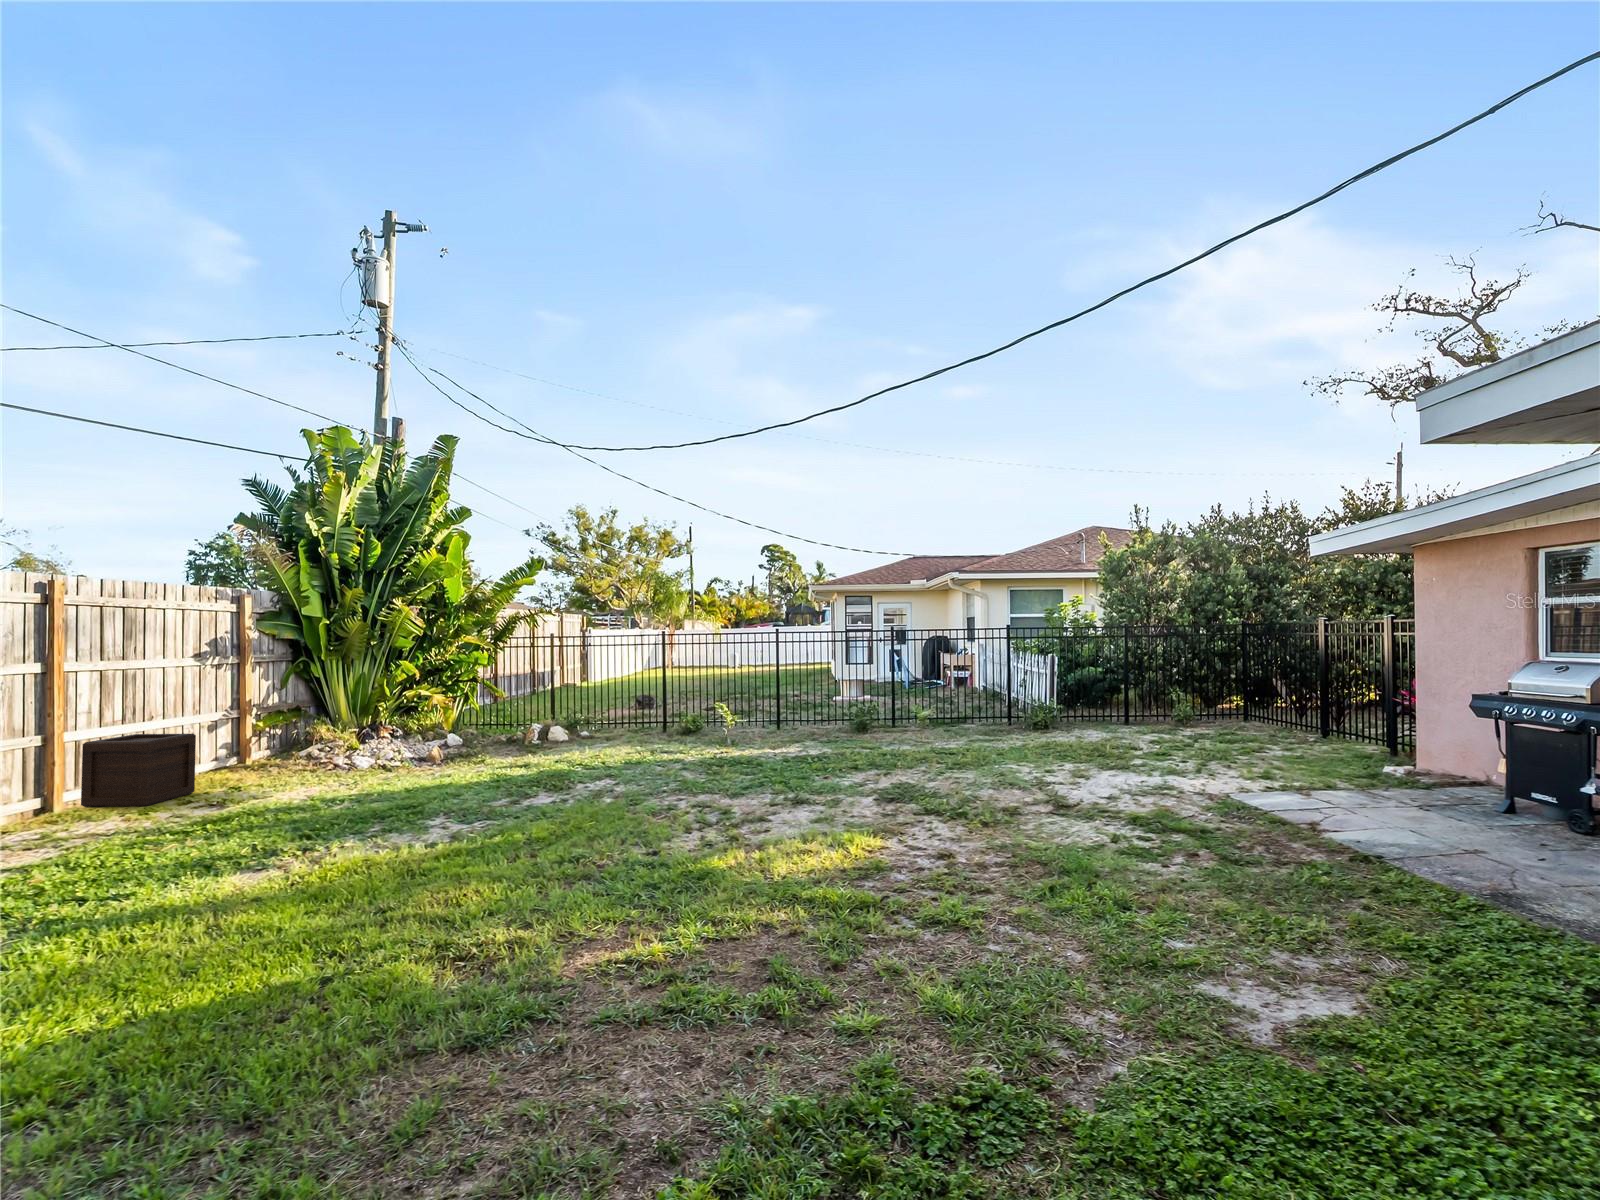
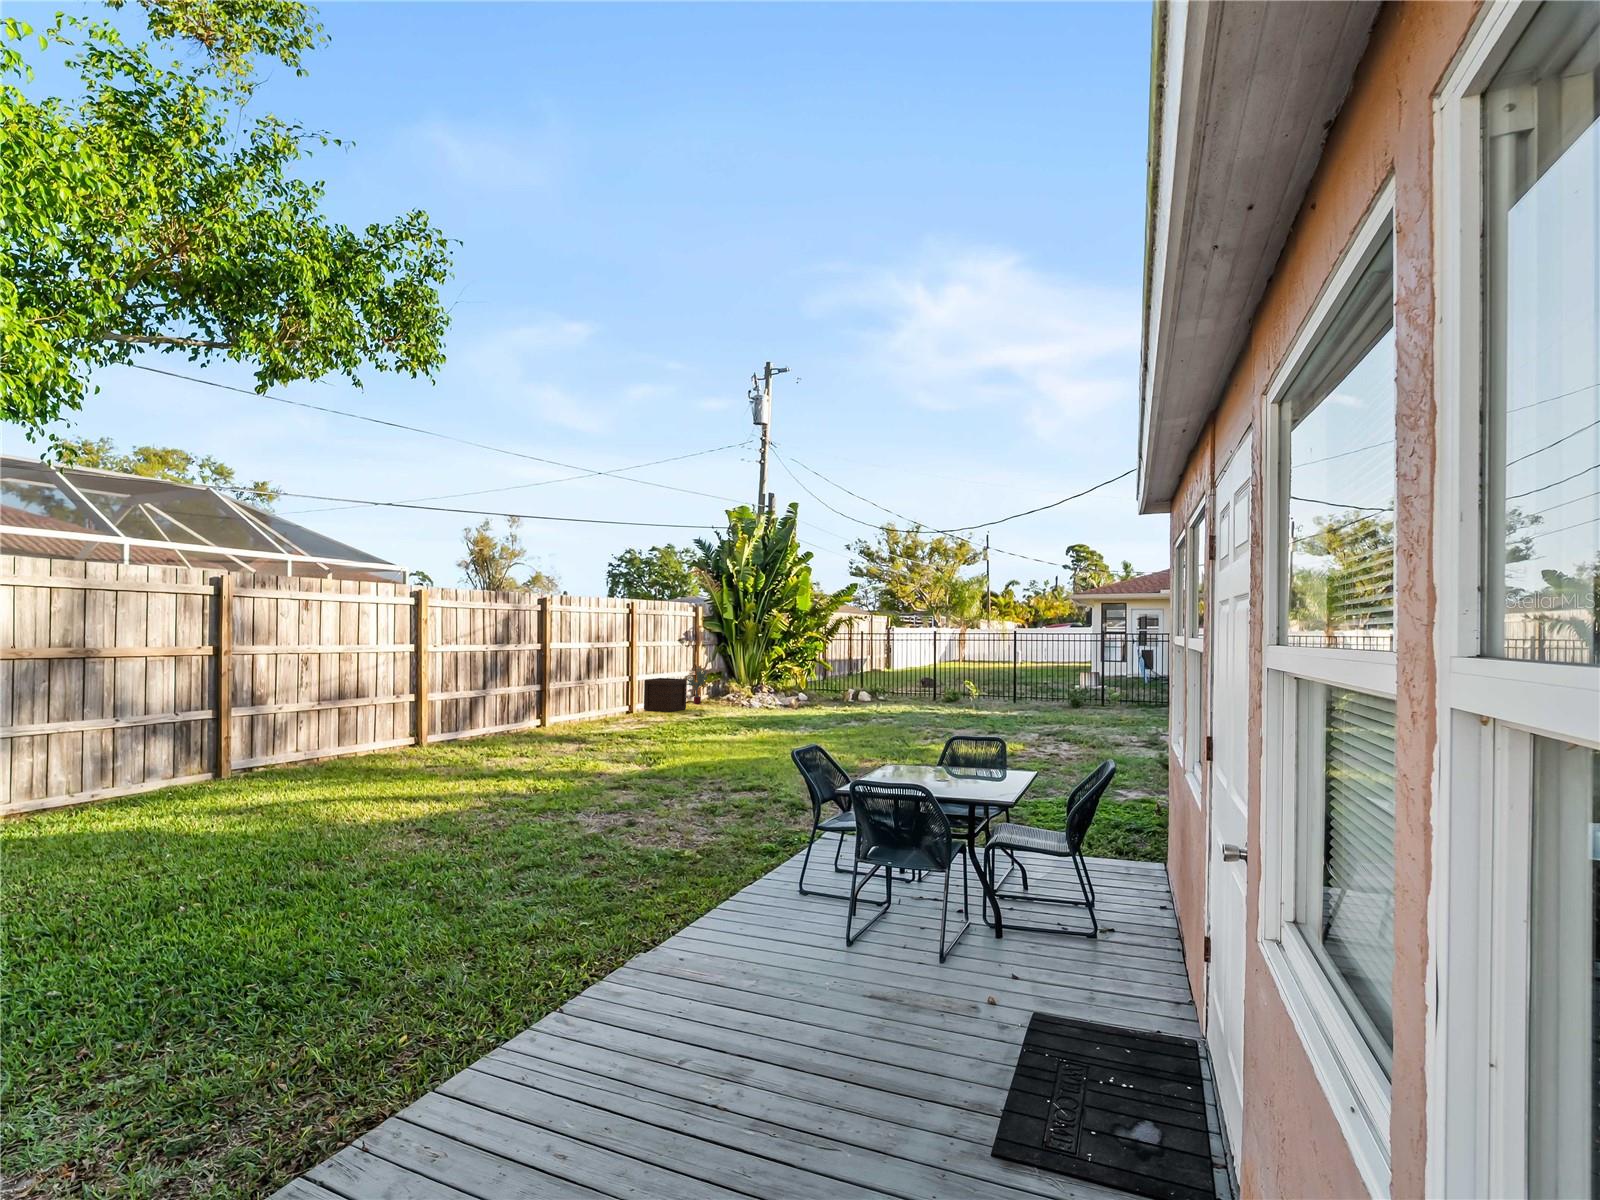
potted tree: none [209,703,262,774] -> present [687,667,707,704]

